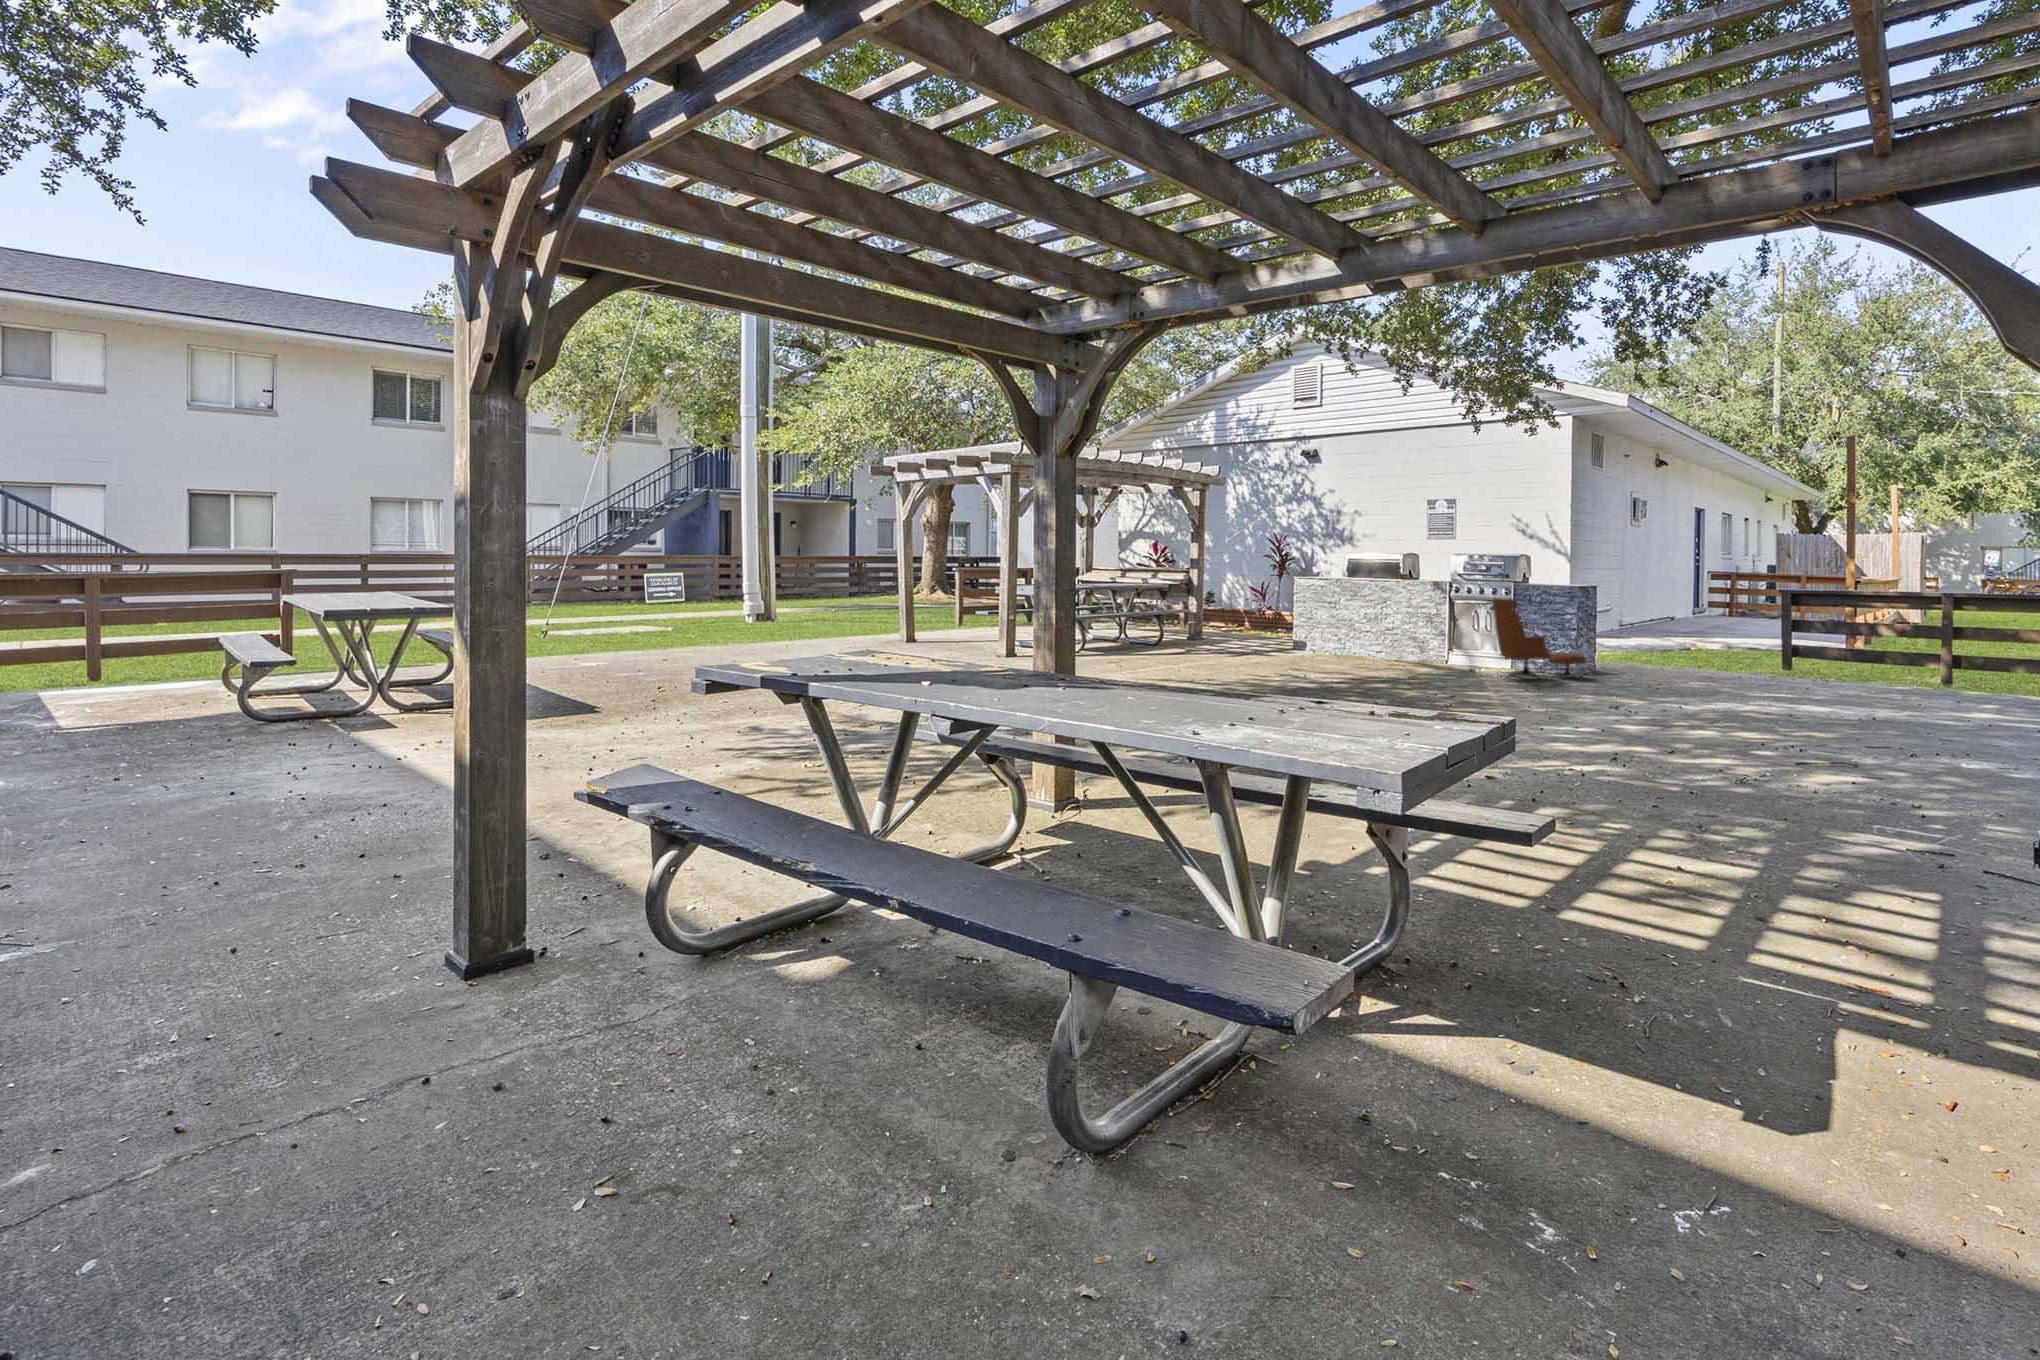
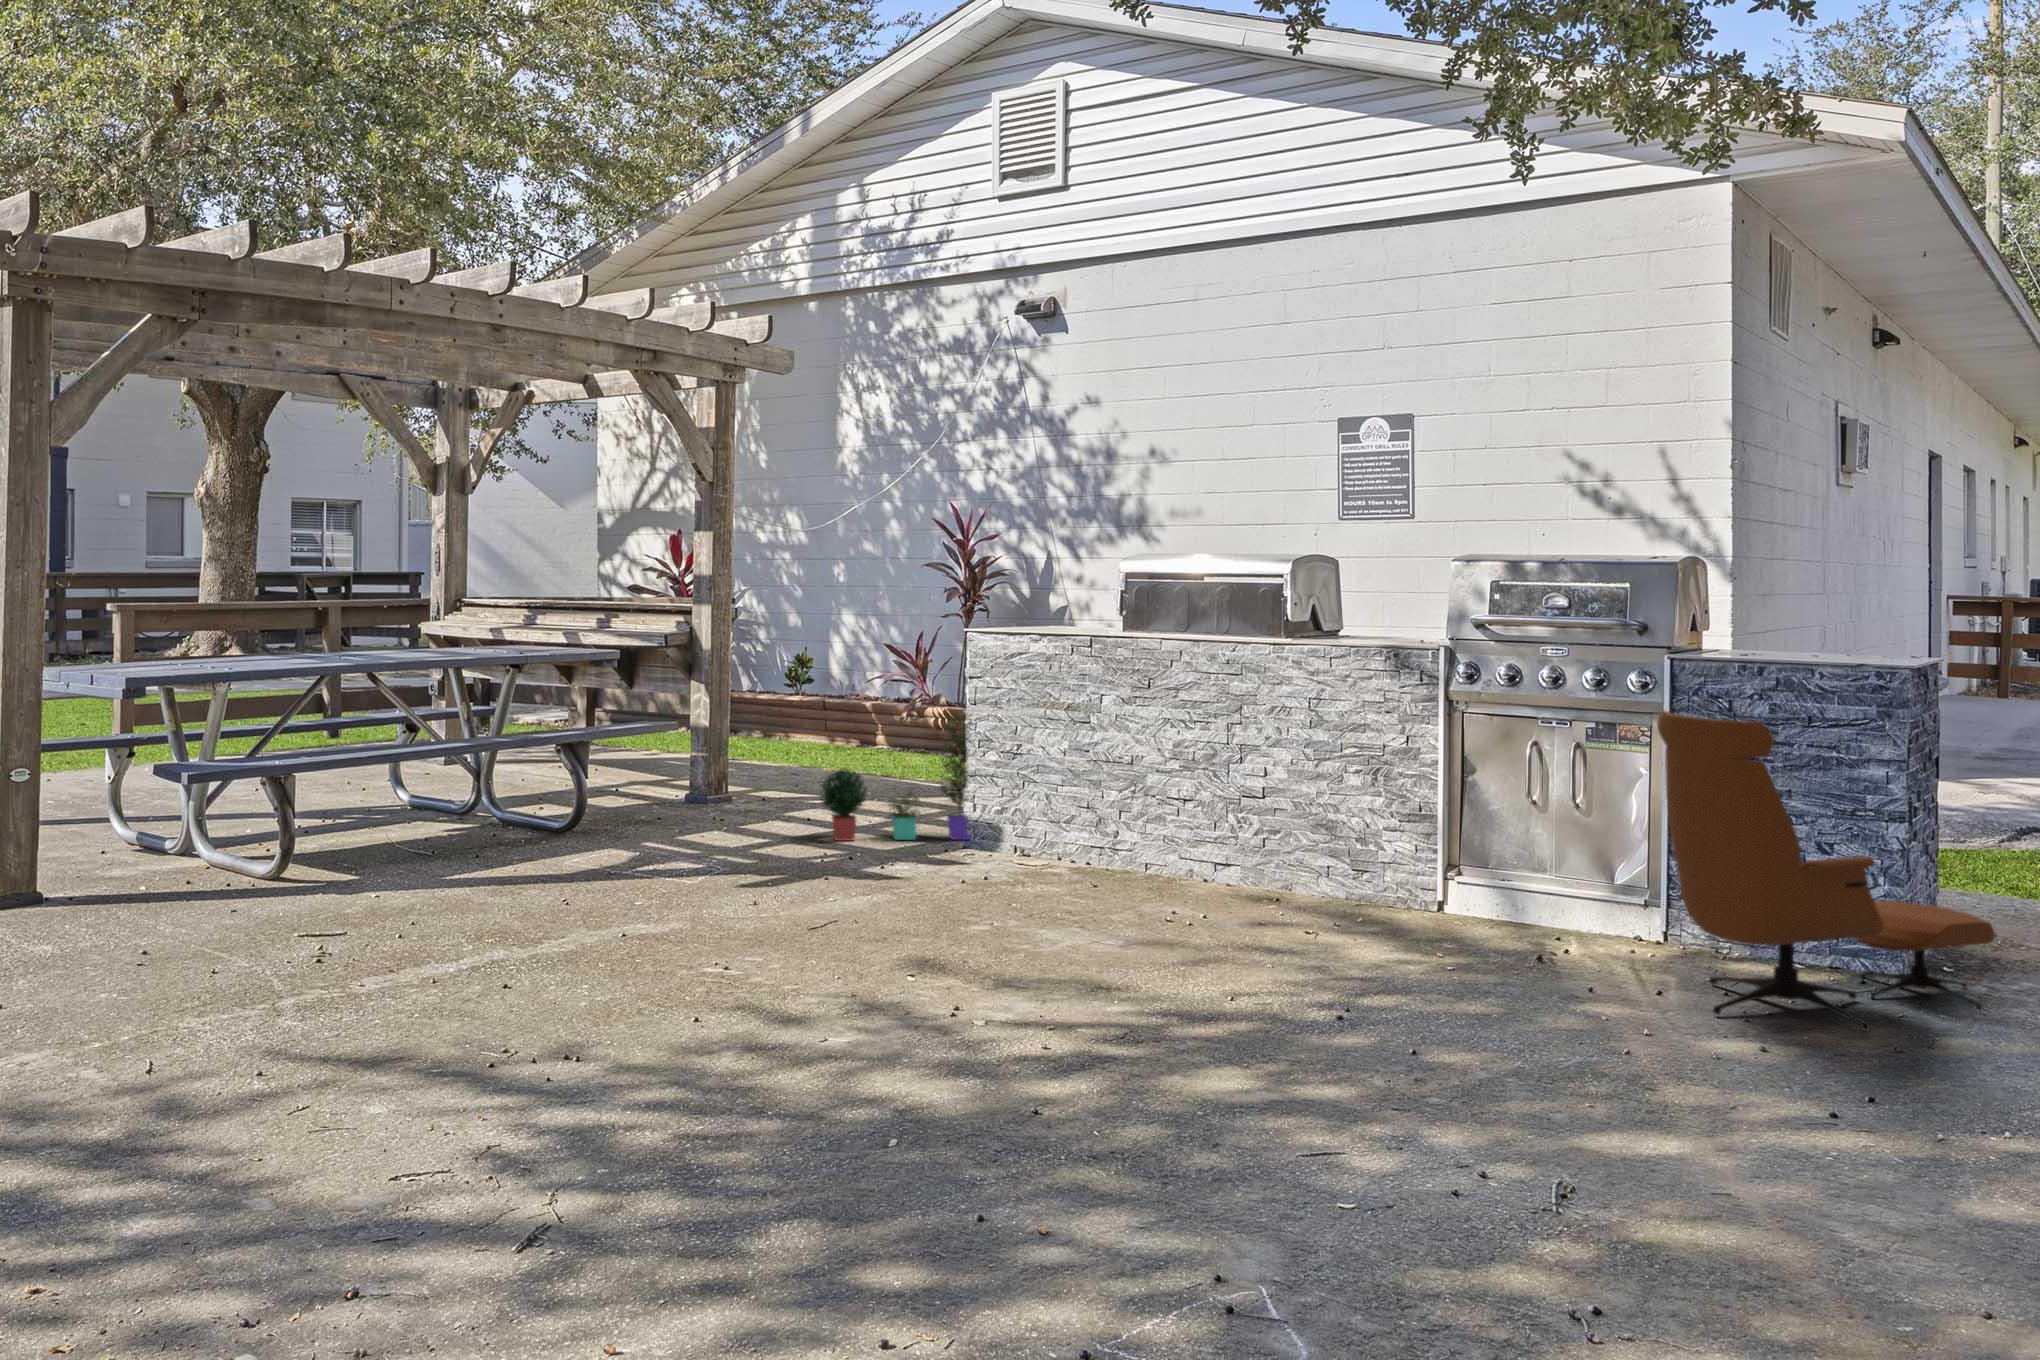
potted plant: none [1240,605,1297,648] -> present [820,715,976,841]

